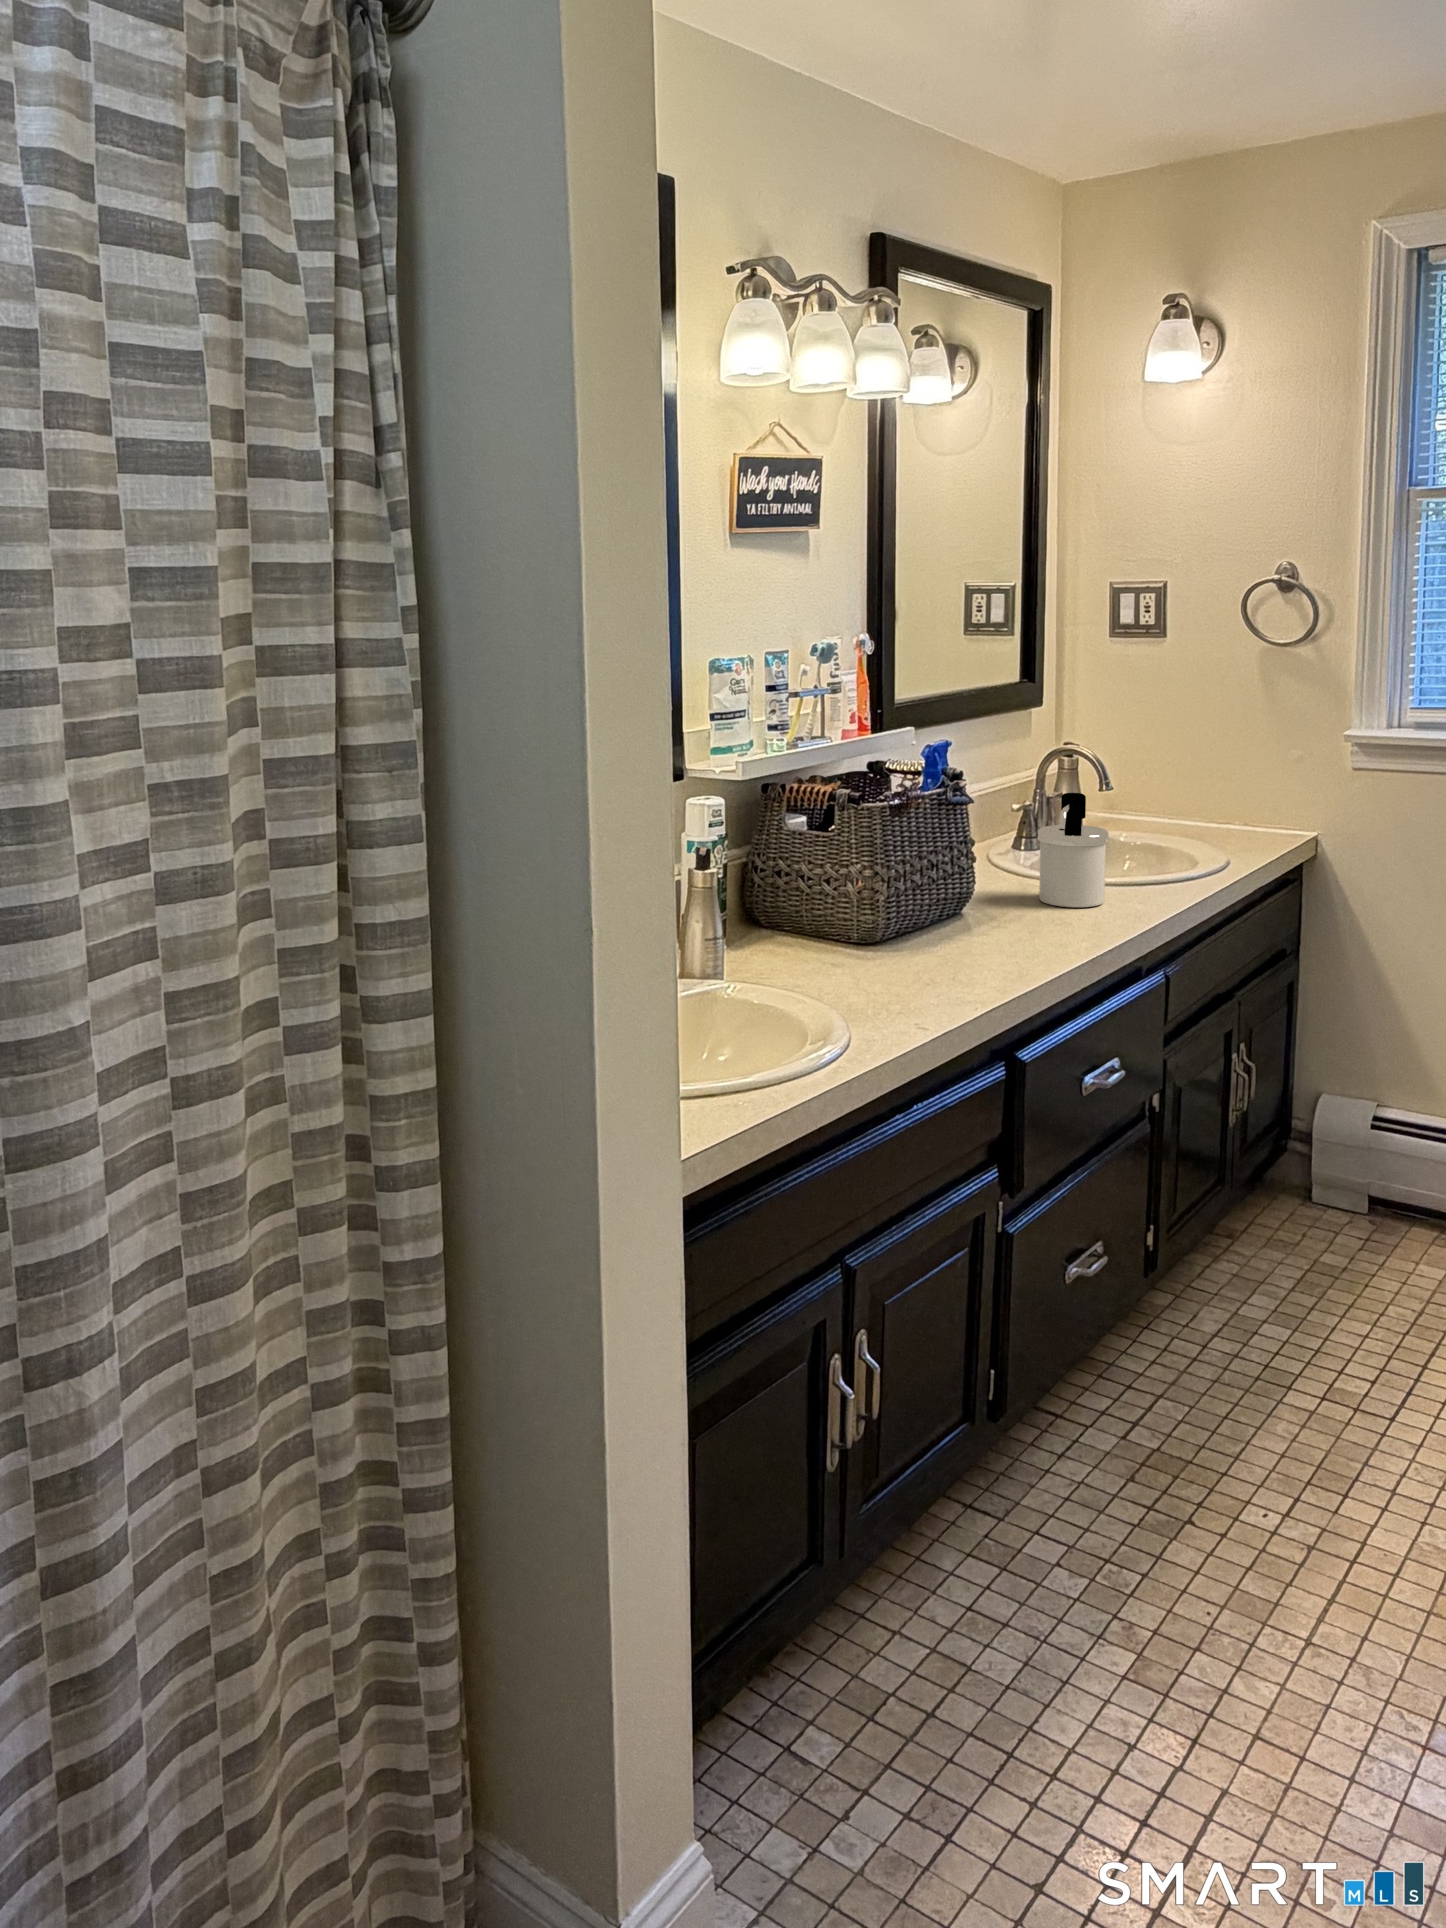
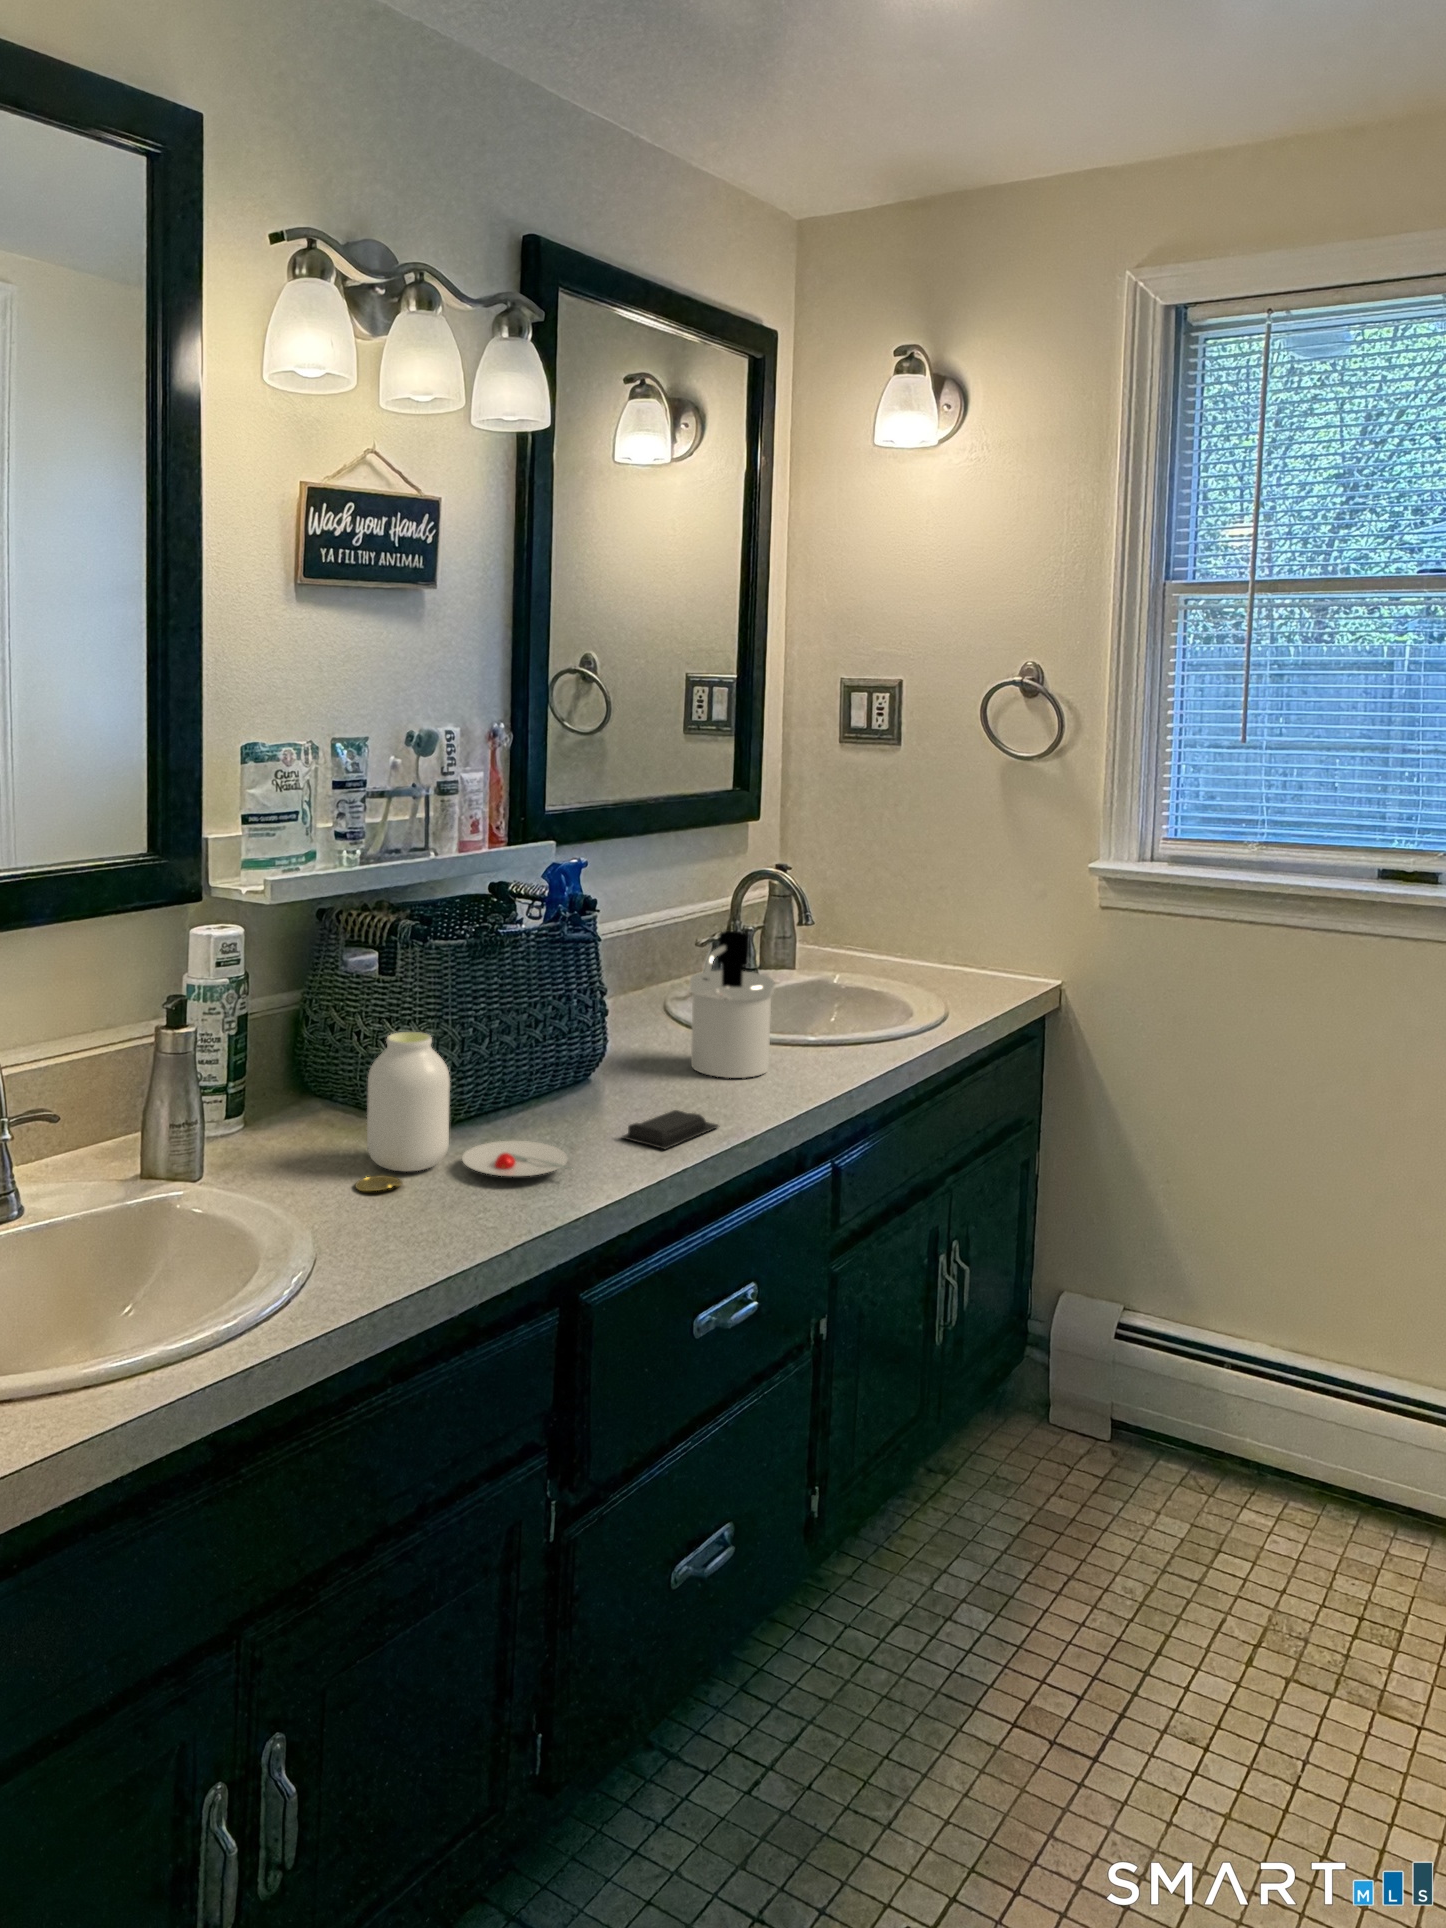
jar: none [838,870,1000,984] -> present [356,1032,571,1191]
soap bar: none [1017,928,1089,955] -> present [622,1110,718,1149]

